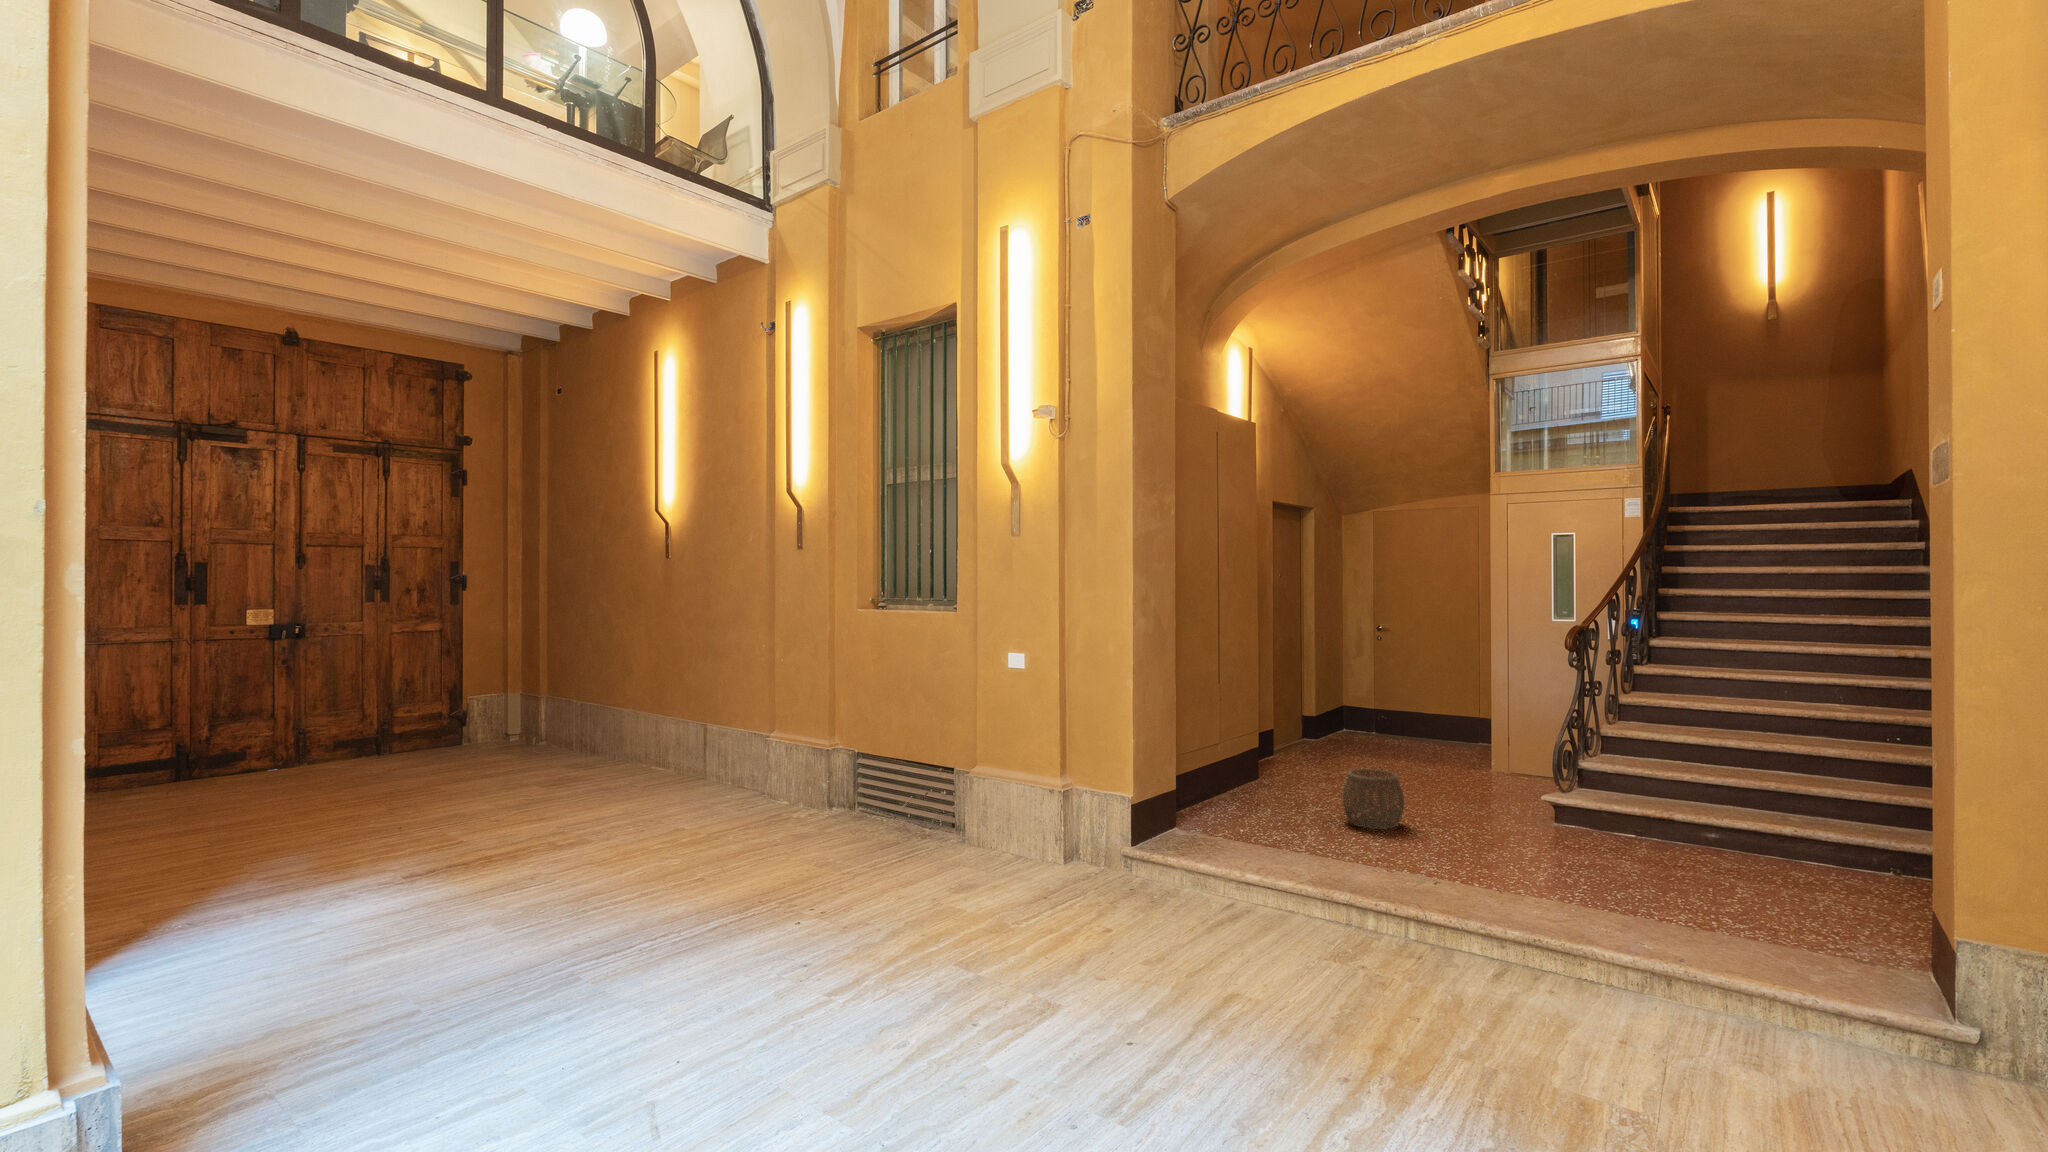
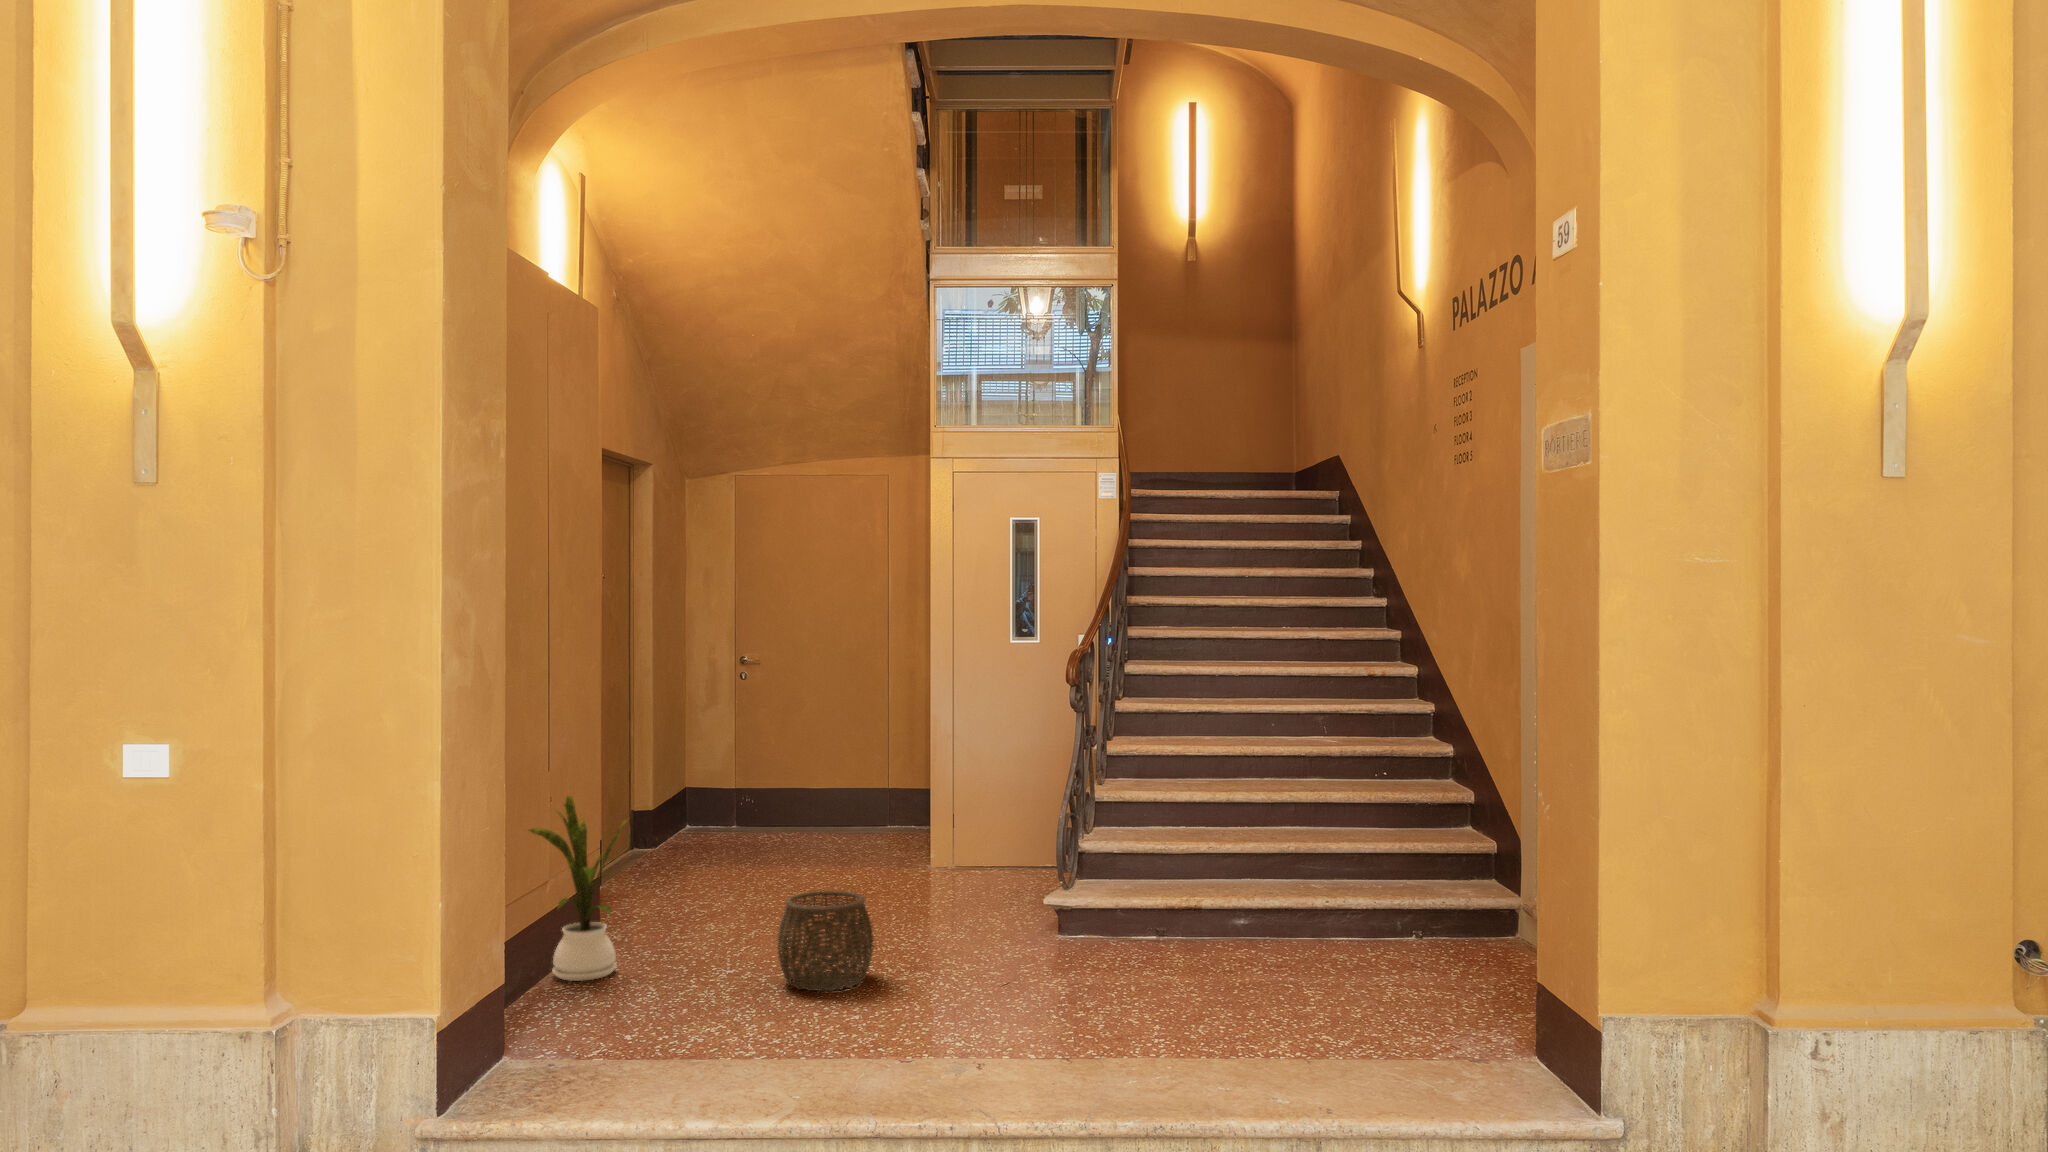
house plant: none [1204,698,1266,802] -> present [530,796,630,981]

